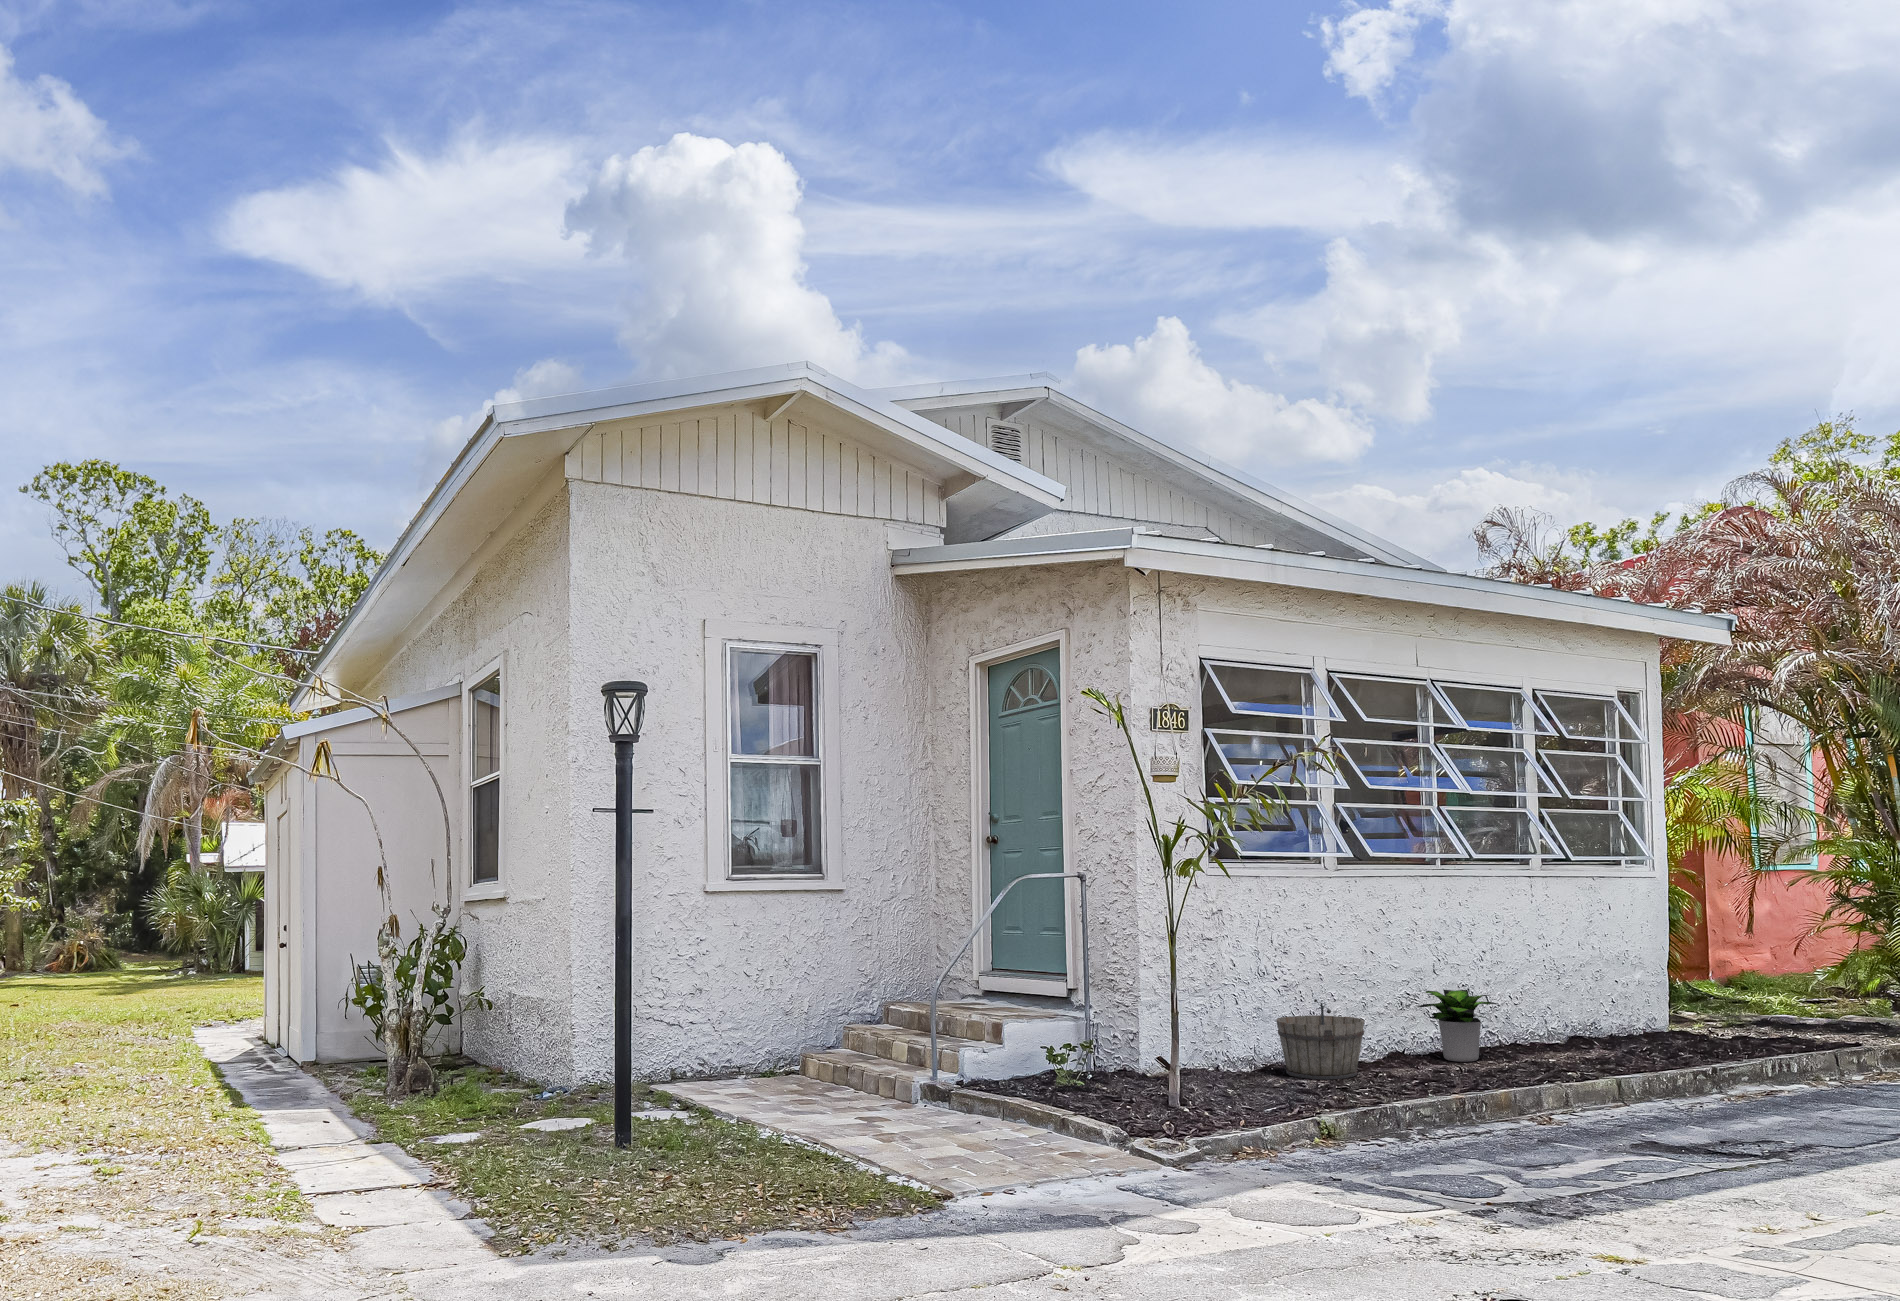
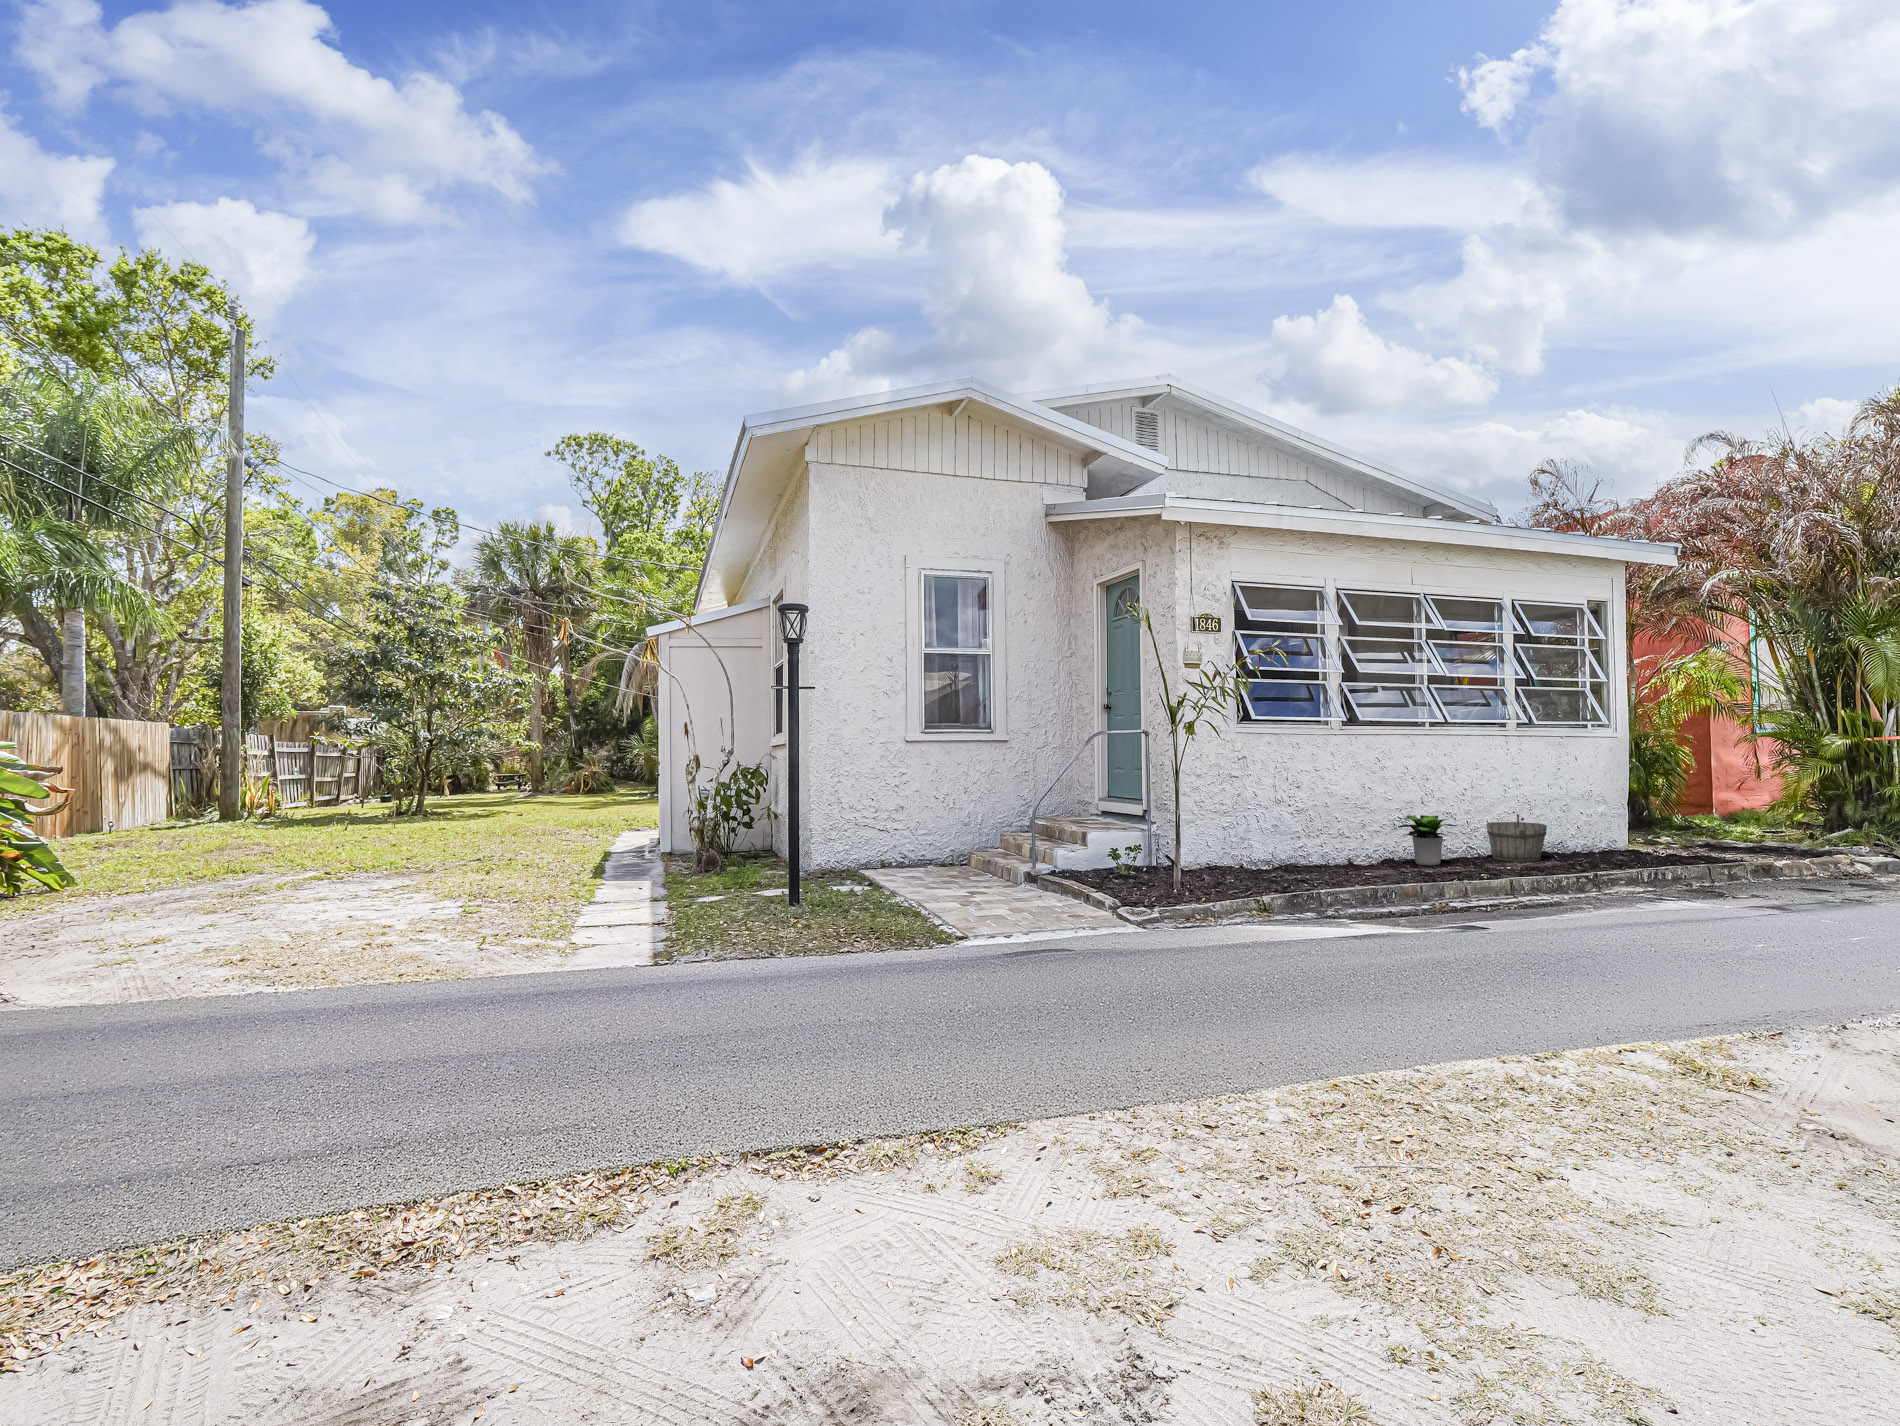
wooden bucket: present [1276,999,1364,1079] -> present [1486,811,1547,862]

